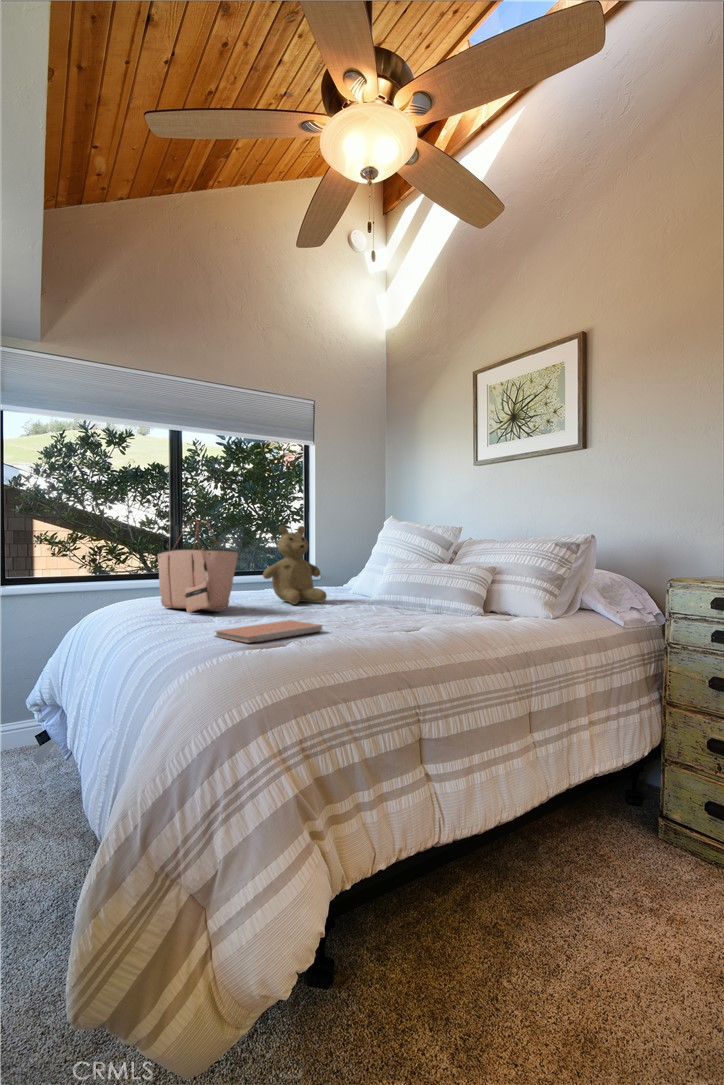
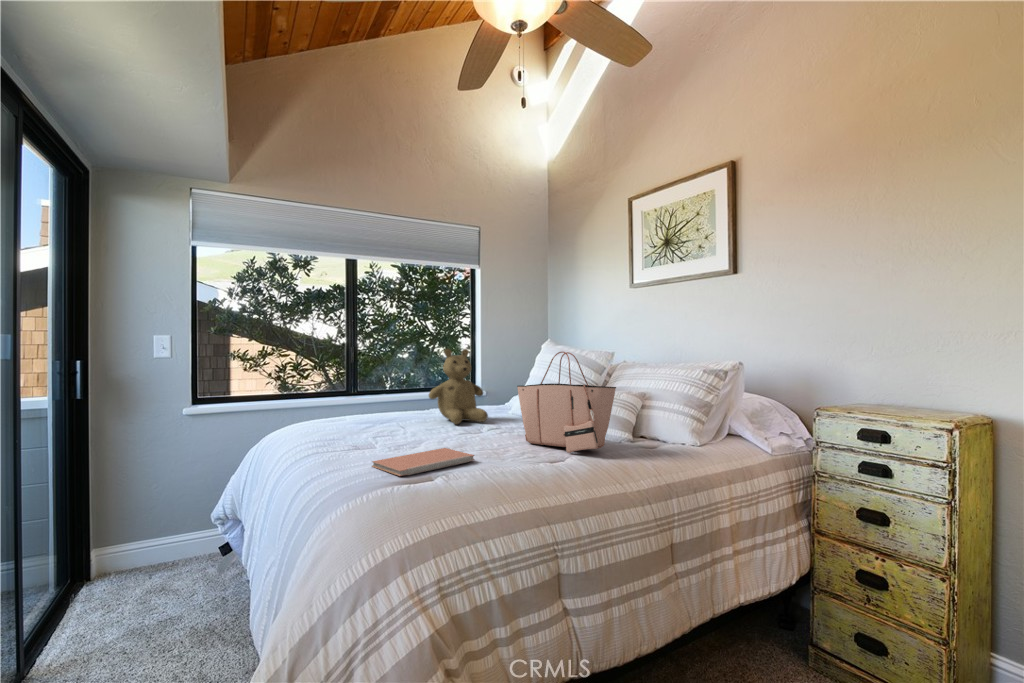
tote bag: present [157,519,238,613] -> present [517,352,616,453]

